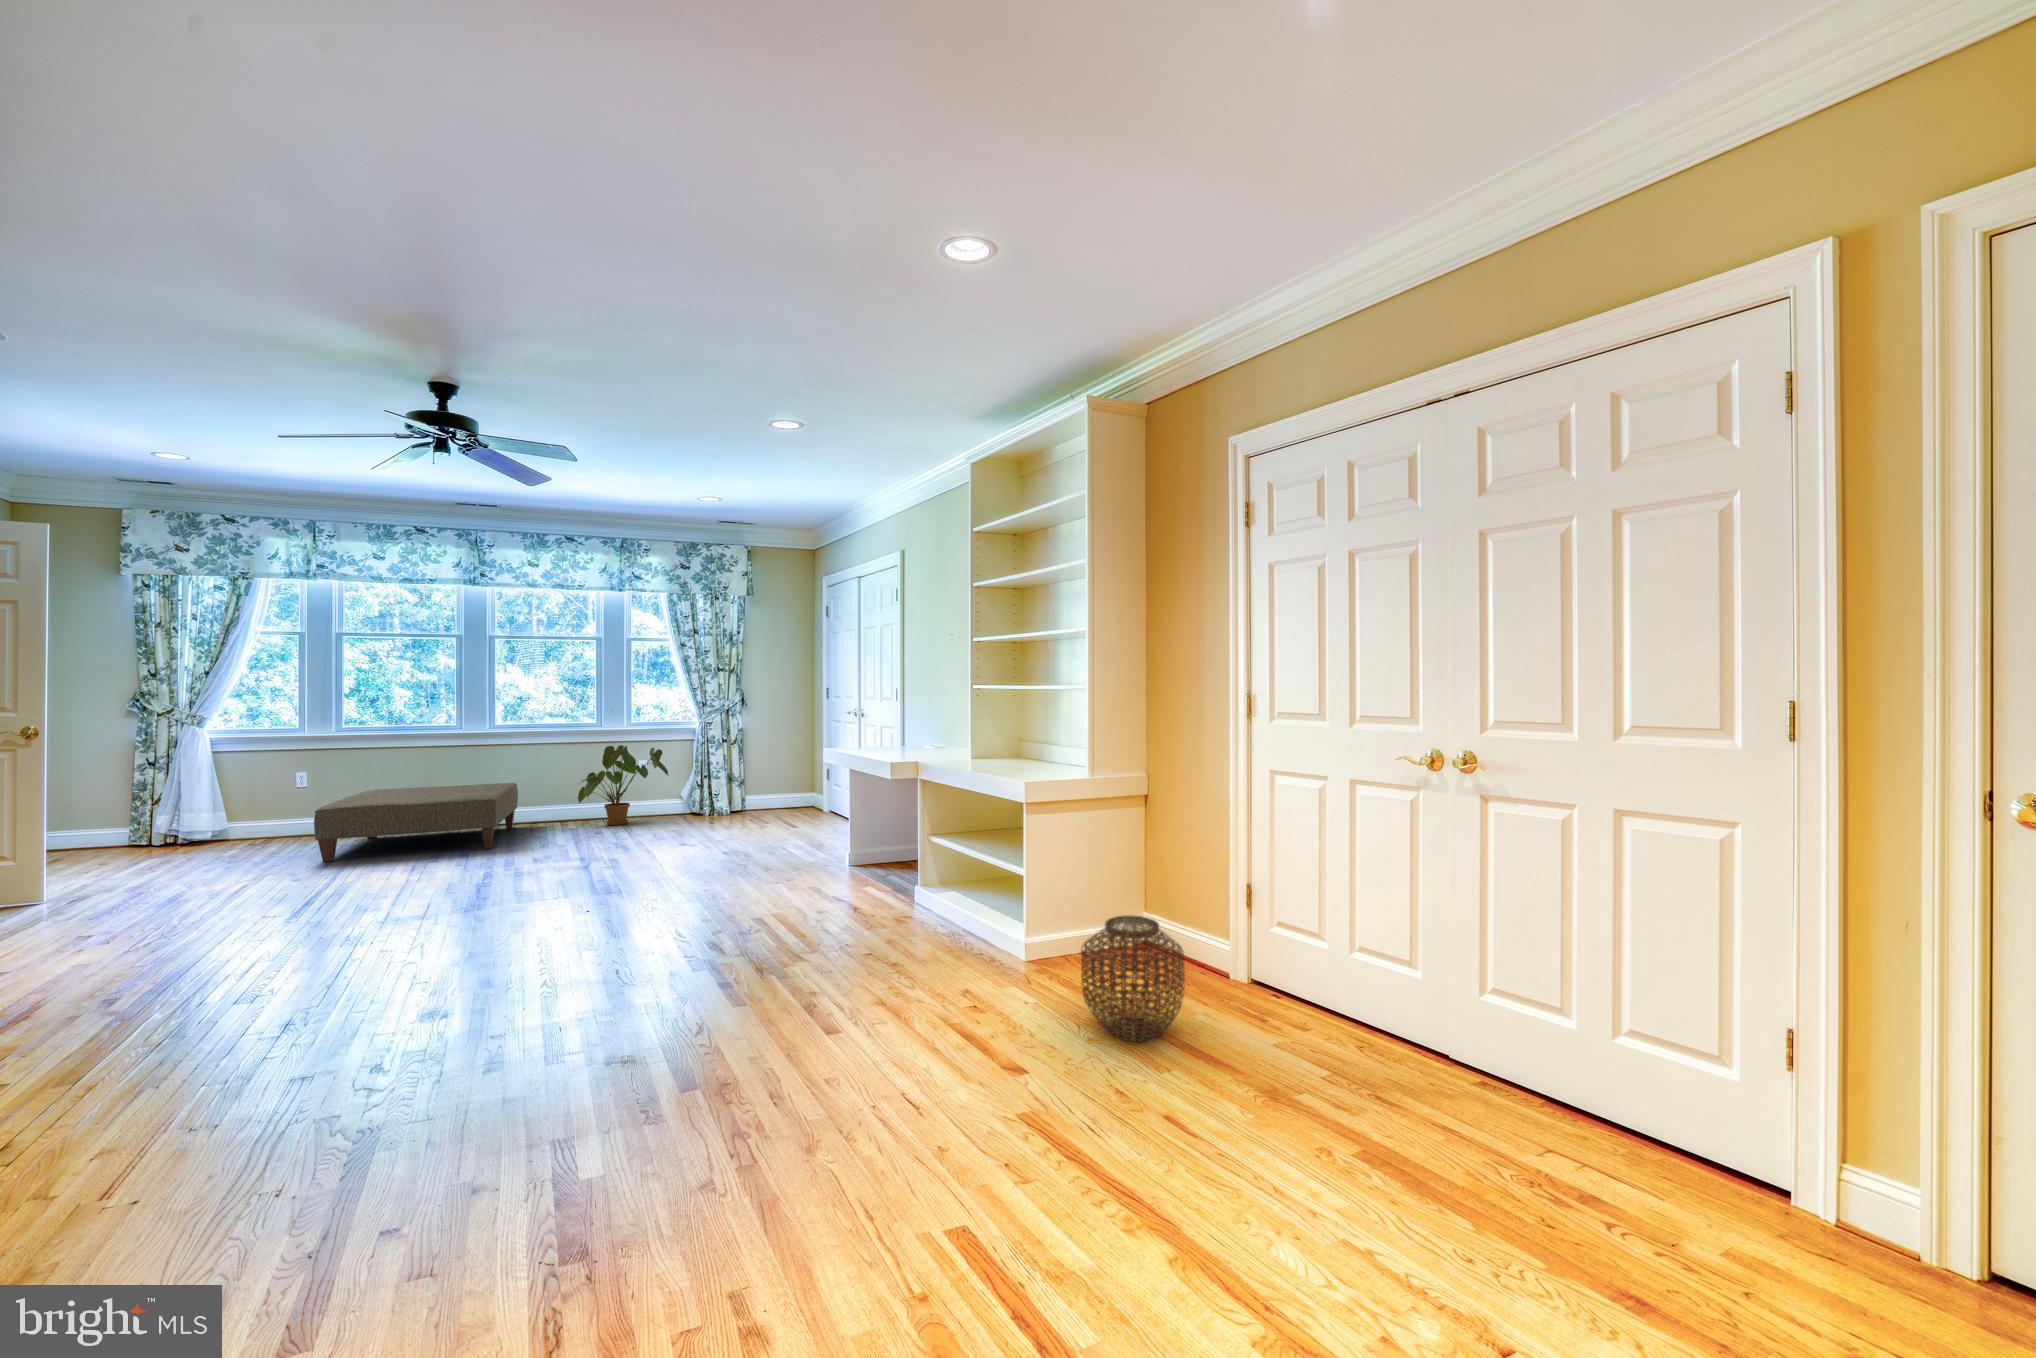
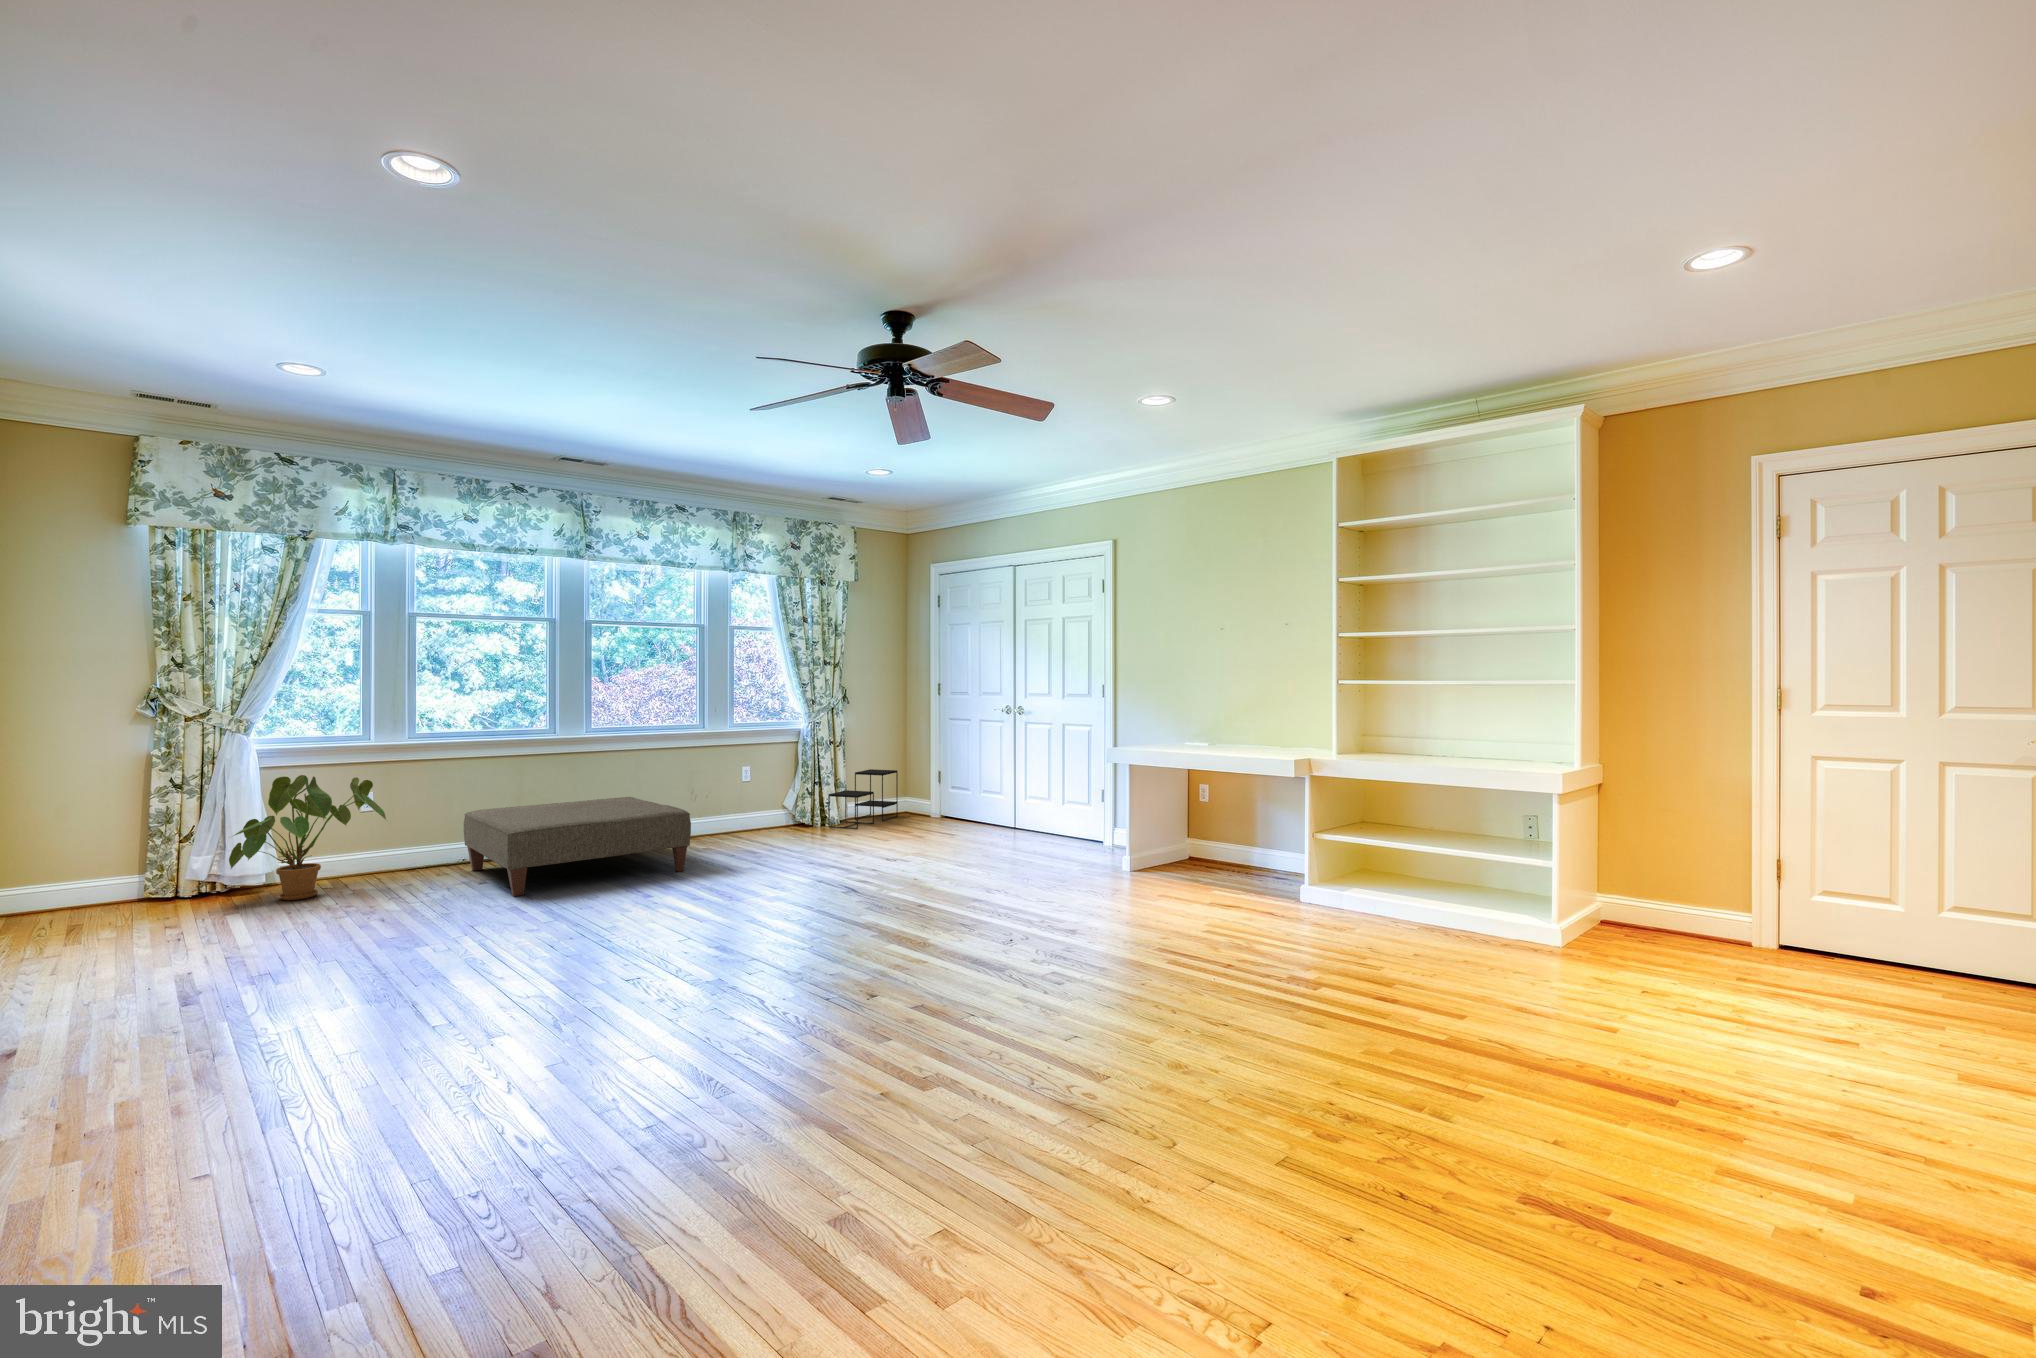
house plant: present [578,745,668,825] -> present [229,775,386,900]
side table: none [708,765,790,819] -> present [828,769,898,829]
woven basket: present [1081,915,1185,1042] -> none [1609,860,1702,949]

